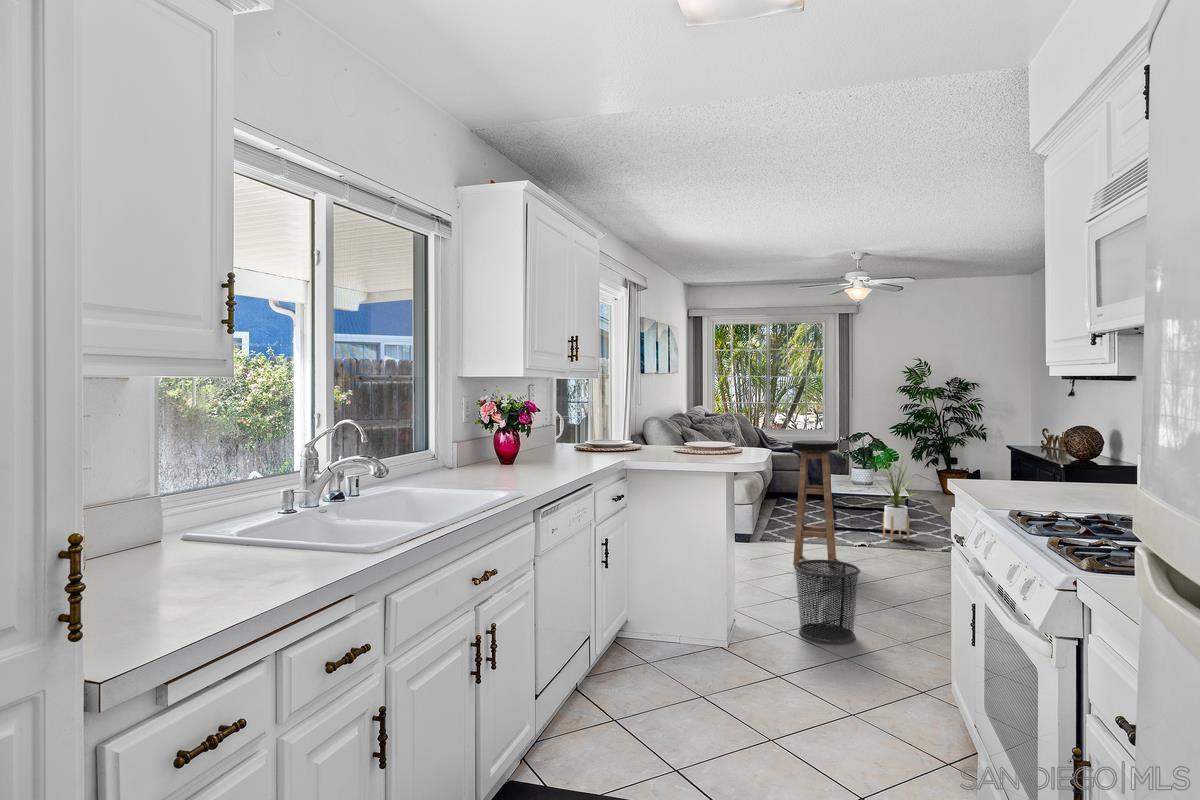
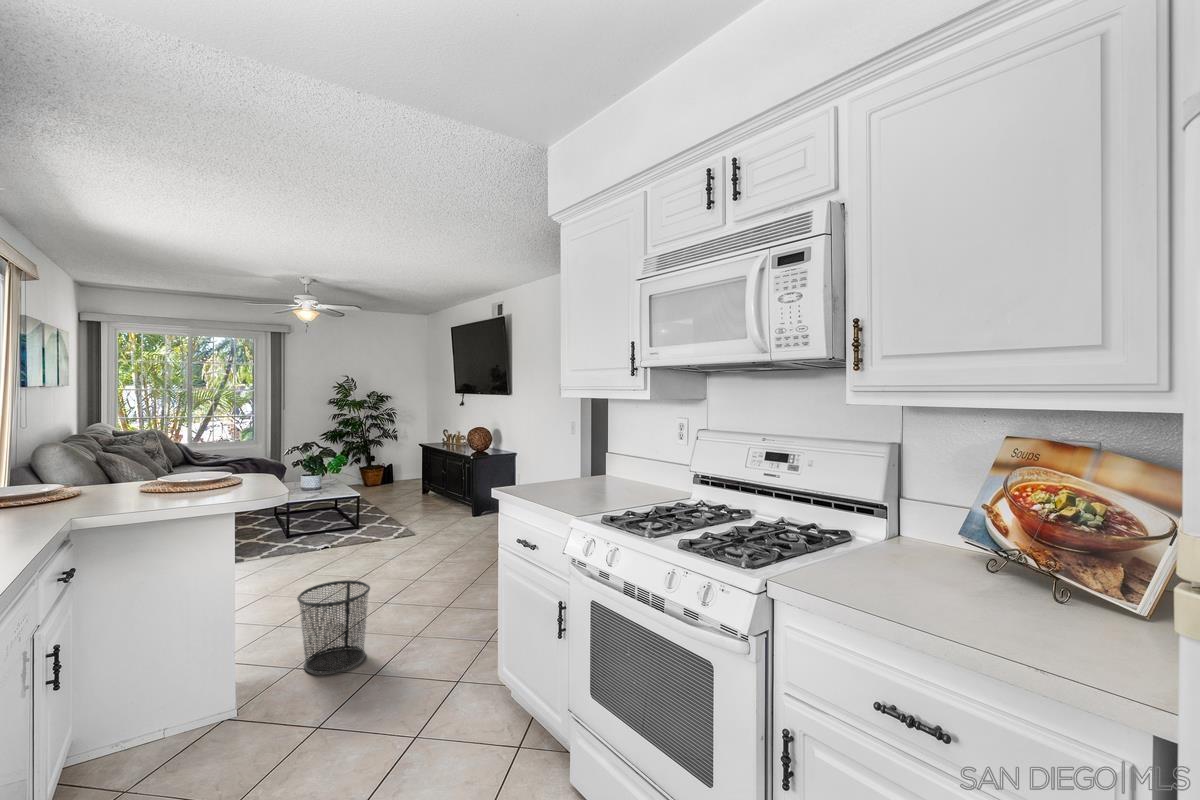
bar stool: present [792,440,839,567] -> none [257,455,308,585]
house plant: present [877,461,911,541] -> none [329,459,373,538]

